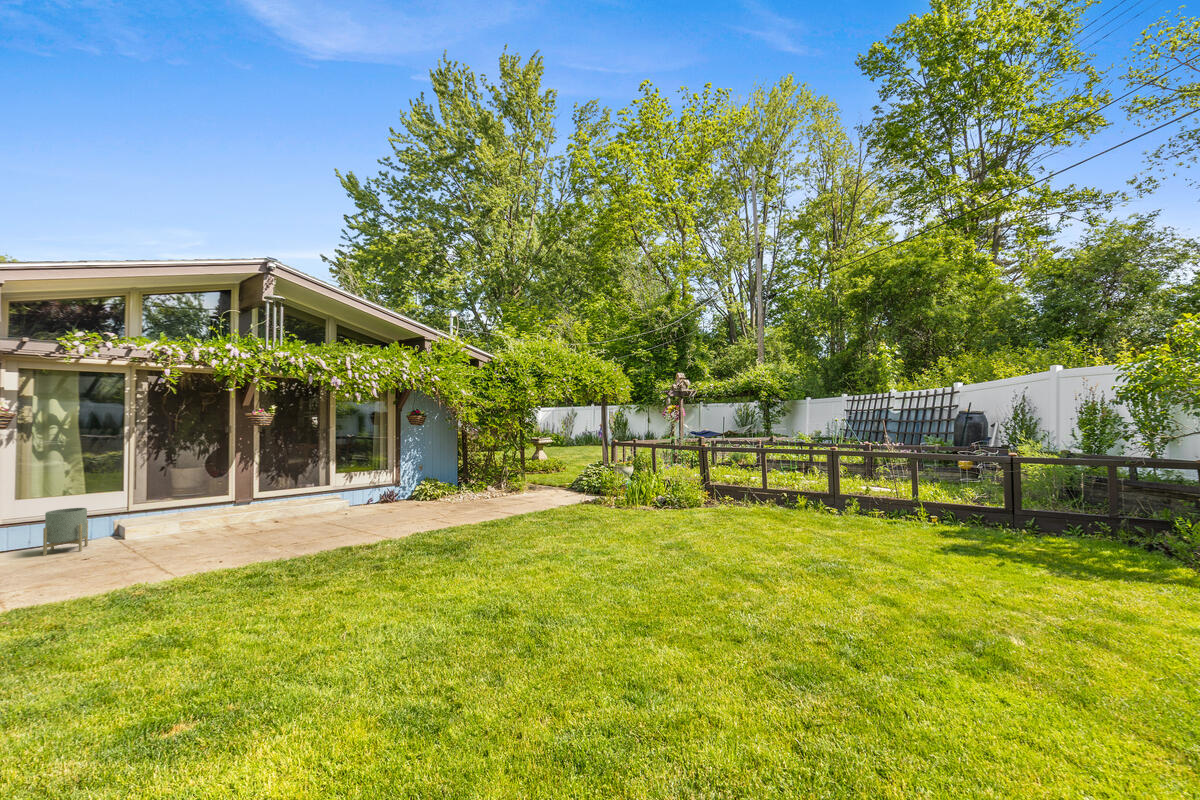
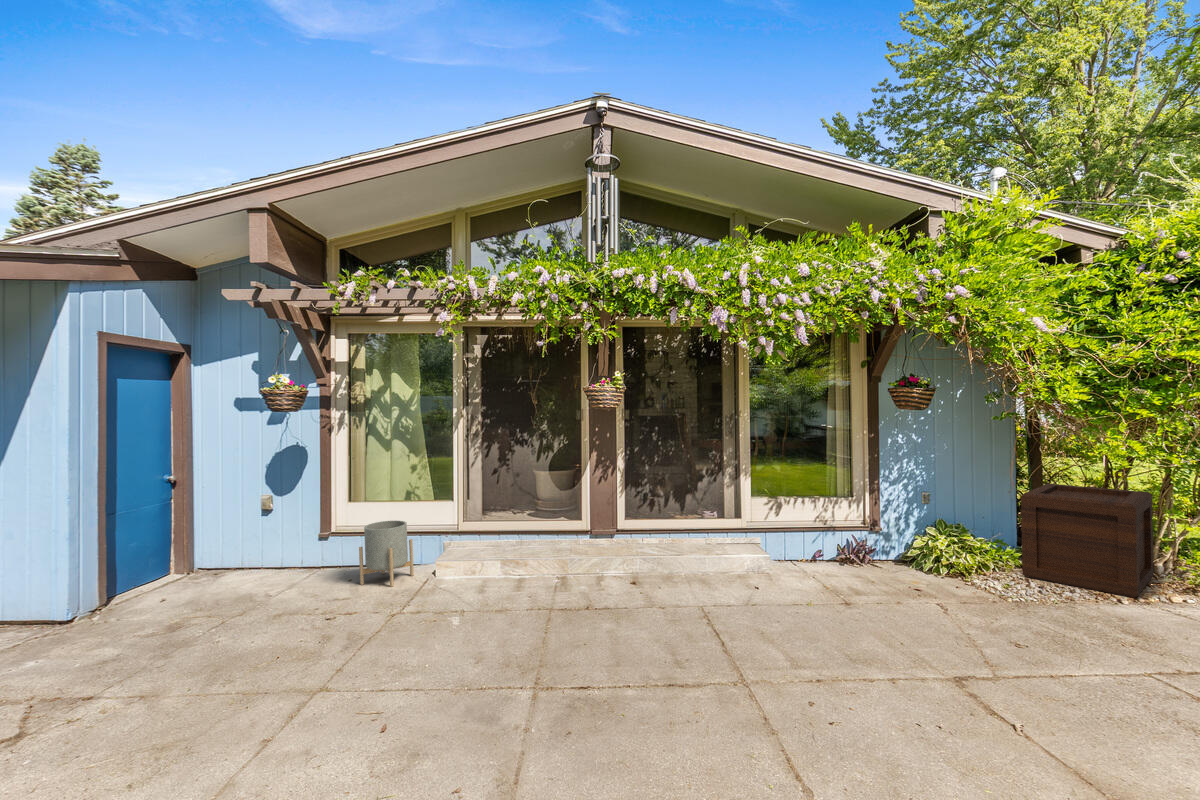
wooden crate: none [458,457,500,495] -> present [1021,484,1154,598]

